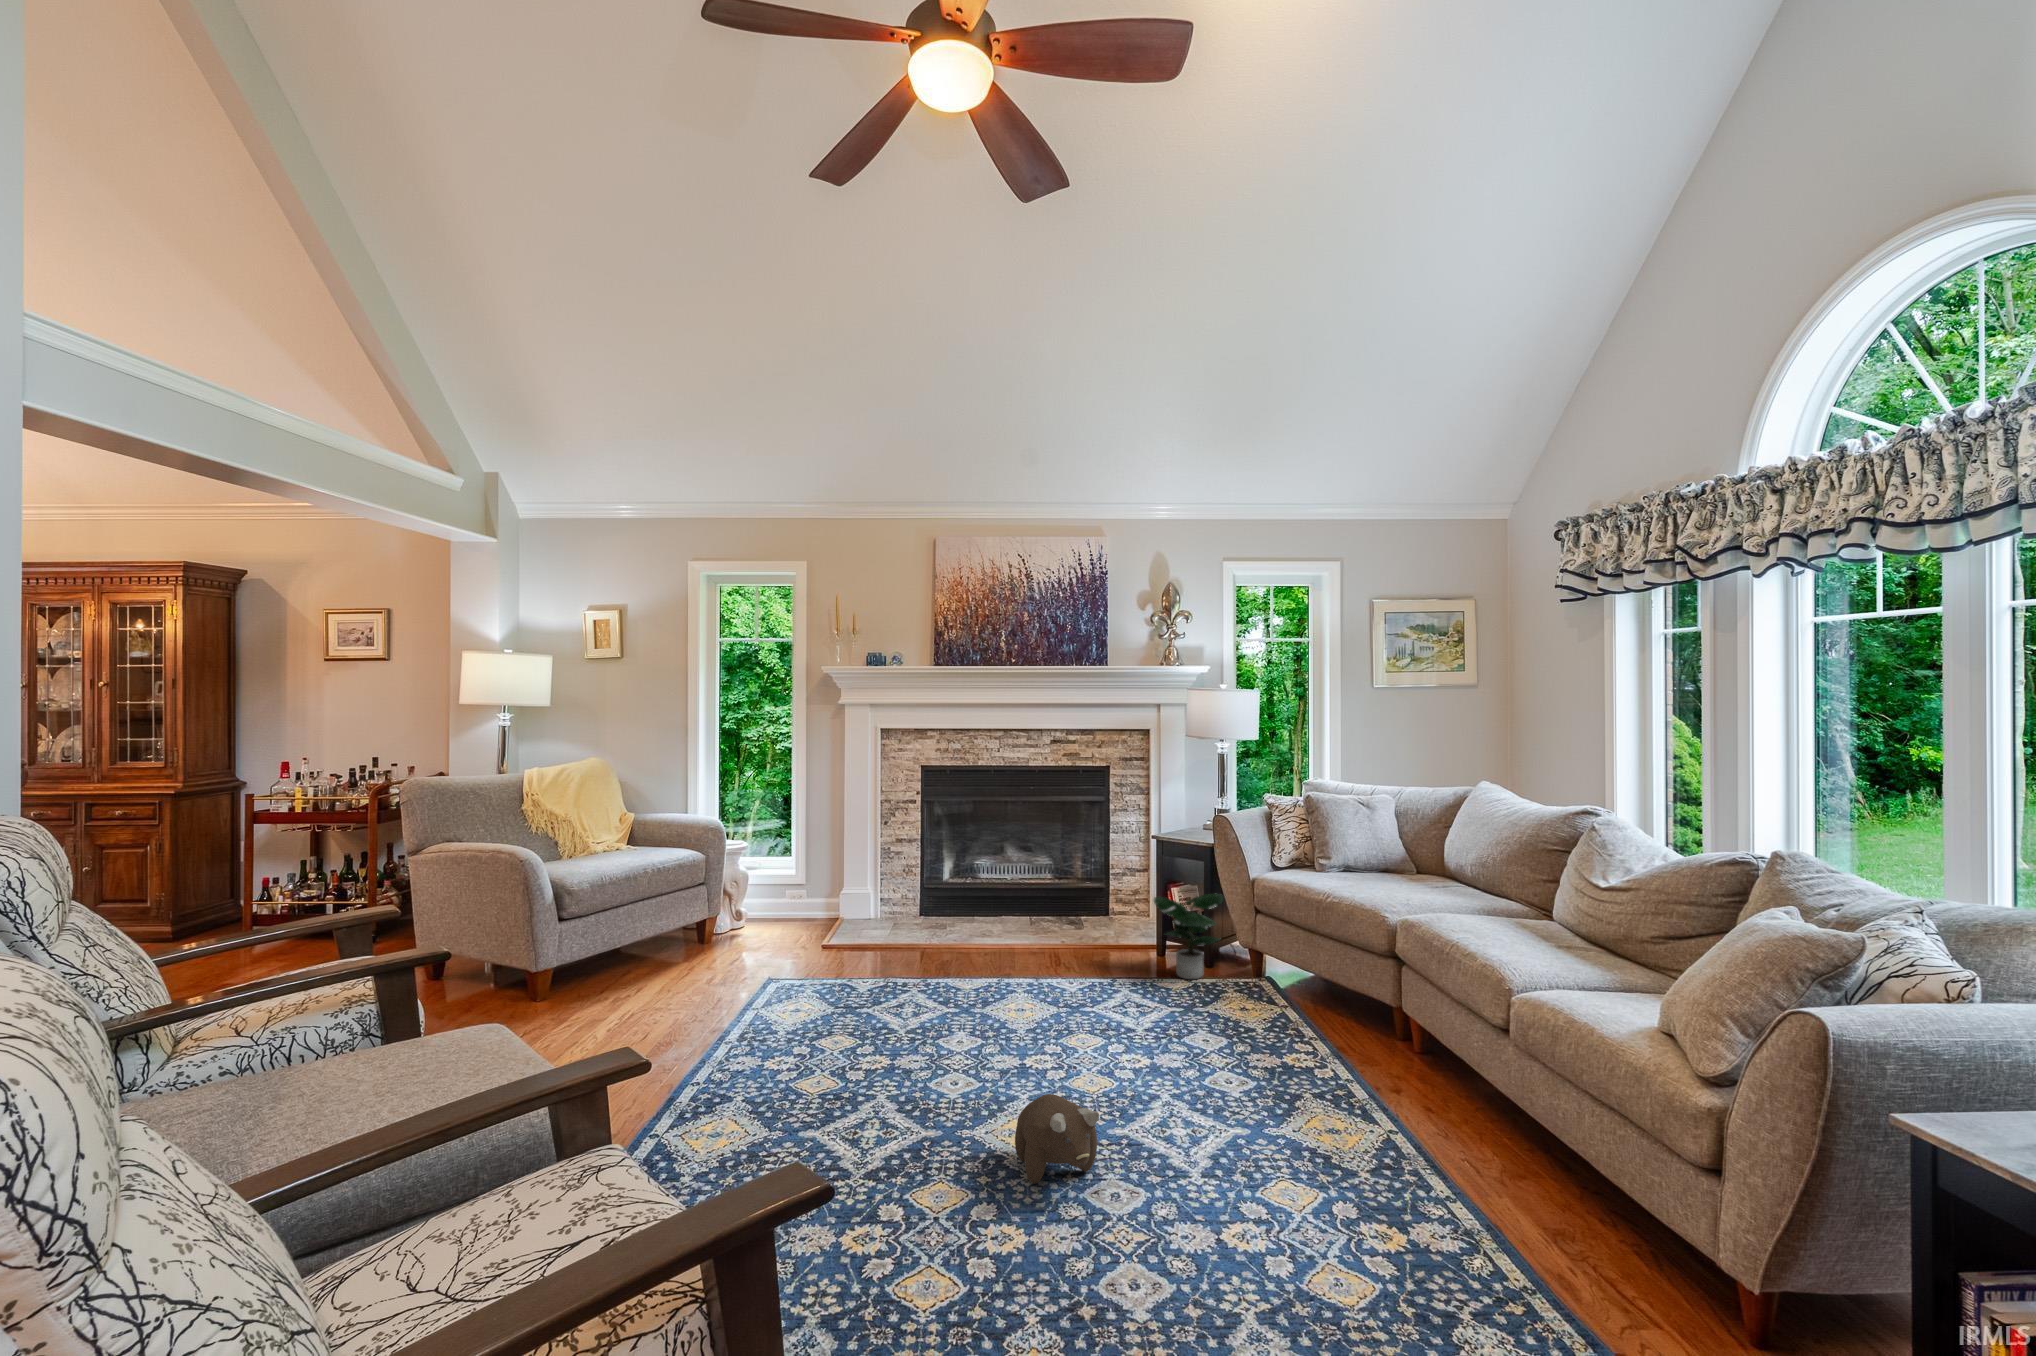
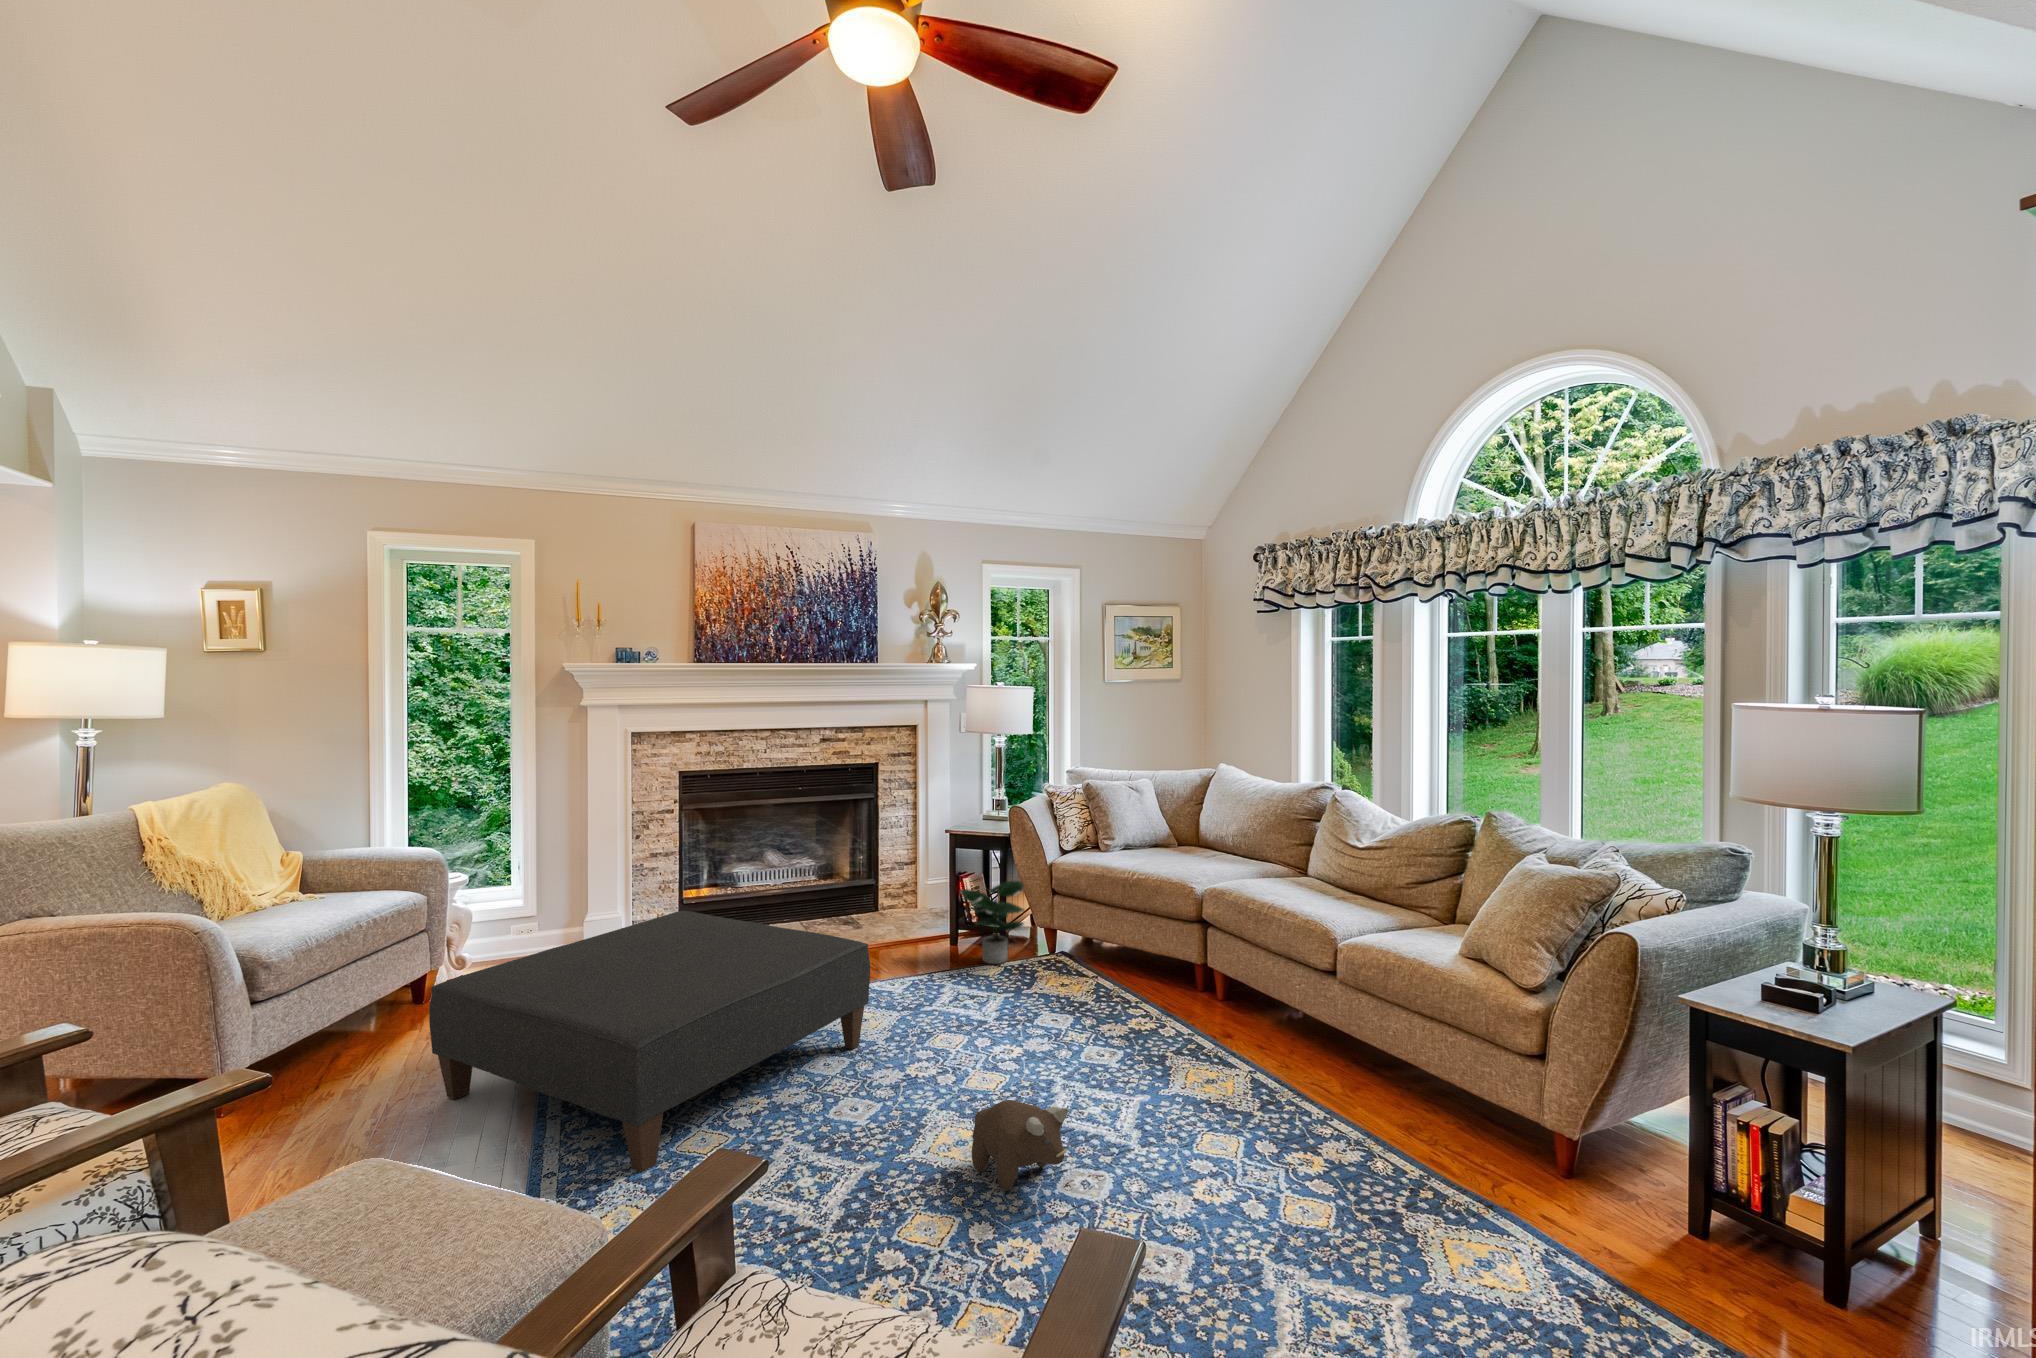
ottoman: none [660,887,1012,1097] -> present [429,911,870,1172]

